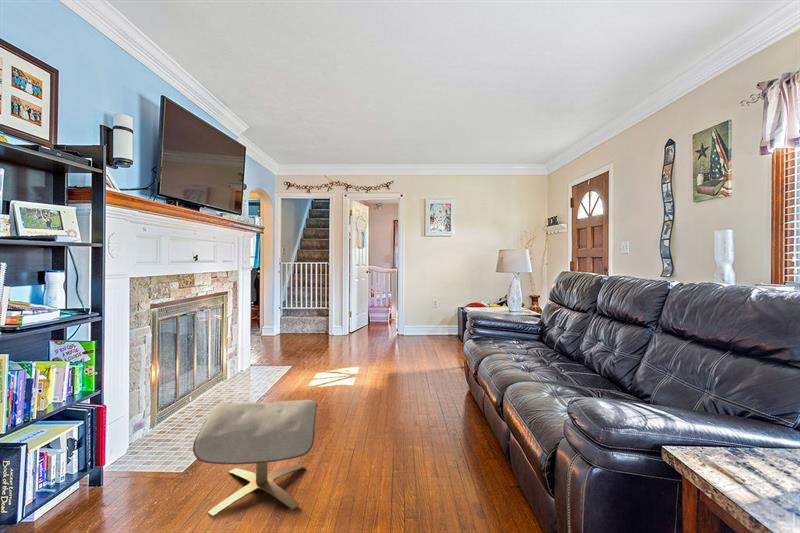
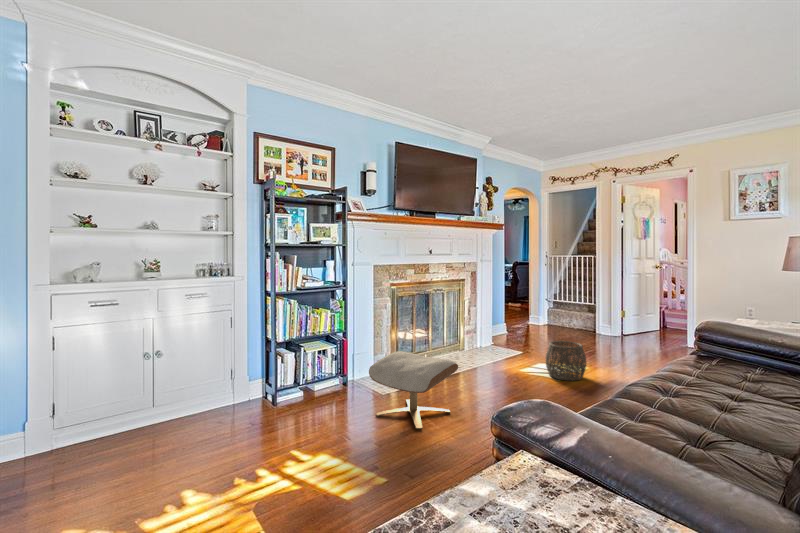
woven basket: none [340,349,379,390] -> present [545,341,586,381]

